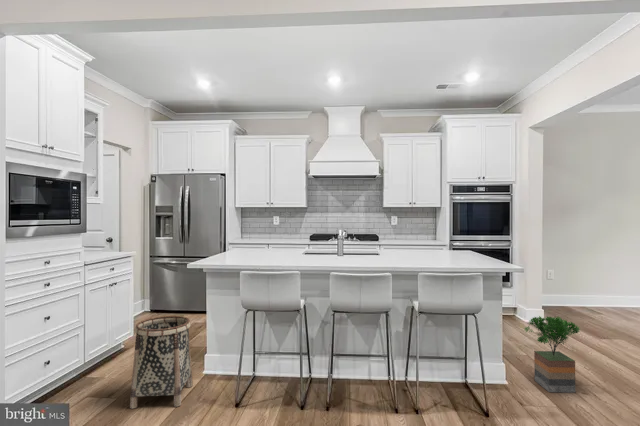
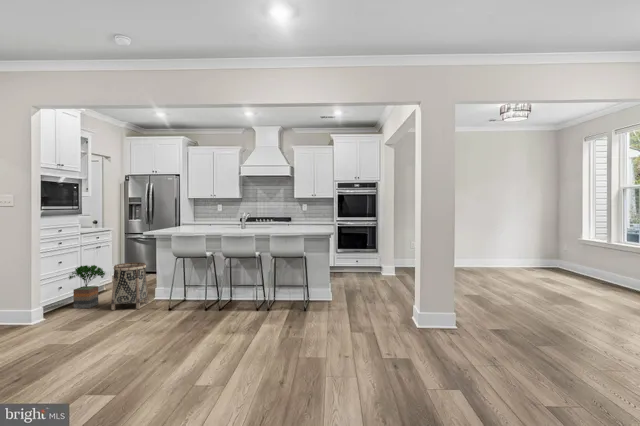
potted tree: present [525,316,580,393] -> present [69,265,105,308]

